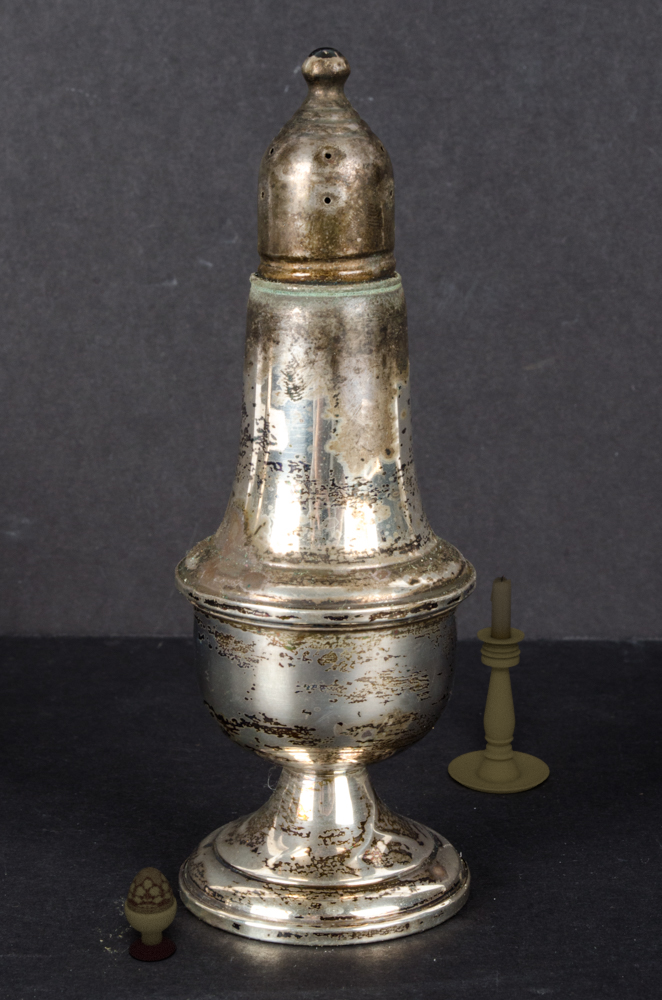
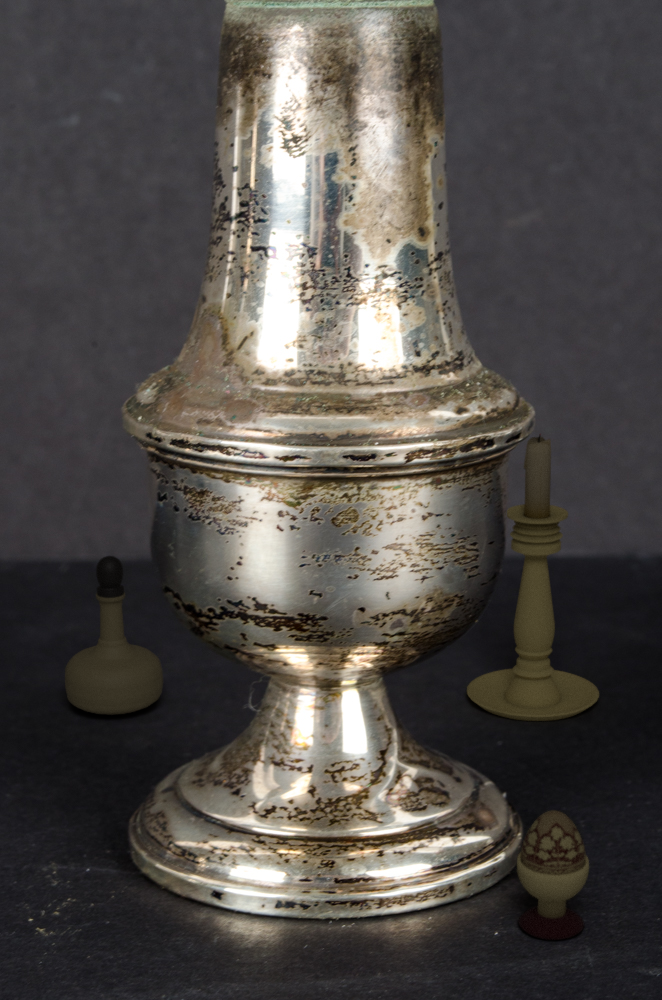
perfume bottle: none [143,661,217,781] -> present [65,556,163,715]
decorative egg: present [124,867,177,961] -> present [517,811,589,940]

